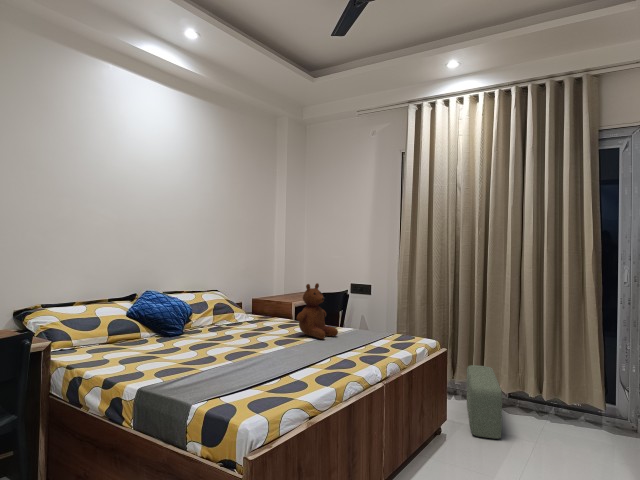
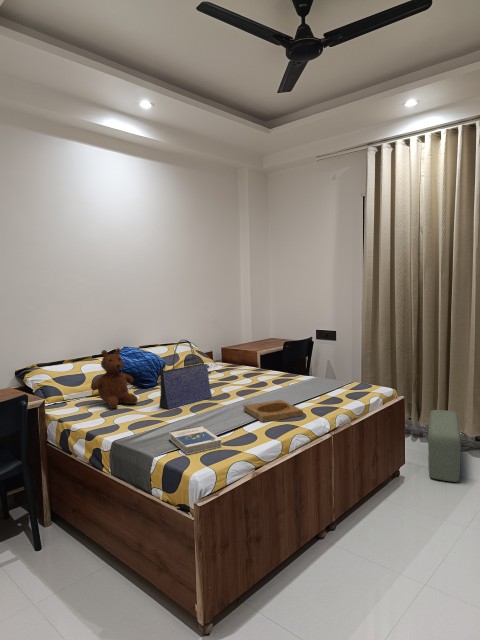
tote bag: none [189,280,248,357] -> present [159,340,212,409]
teddy bear: present [297,283,338,339] -> present [91,348,138,408]
tray: none [287,347,353,369] -> present [244,400,303,422]
hardback book: none [207,371,270,402] -> present [169,426,222,454]

